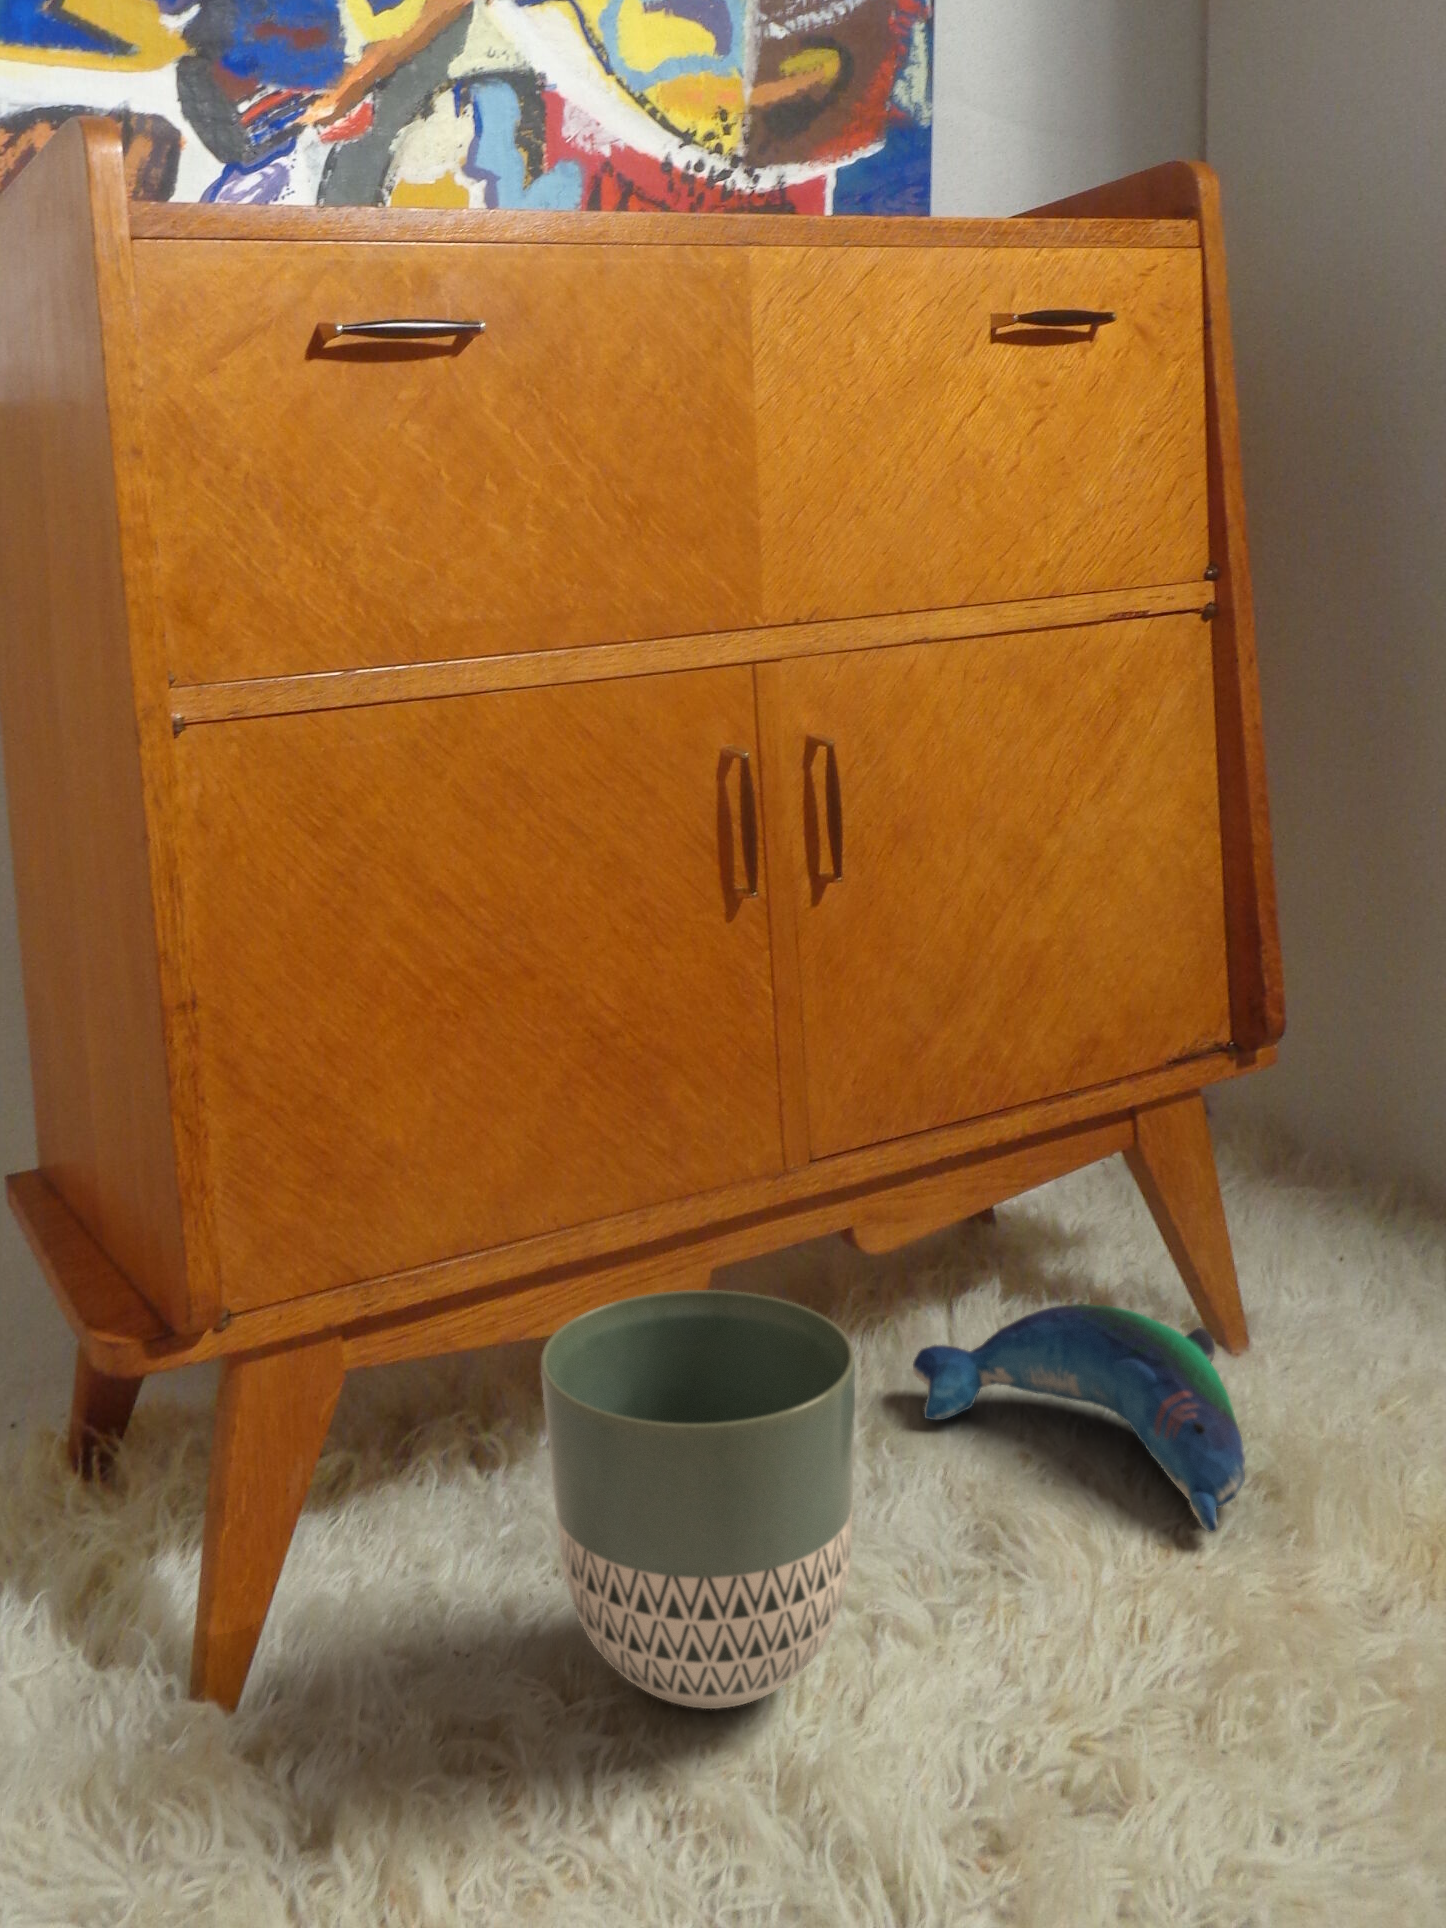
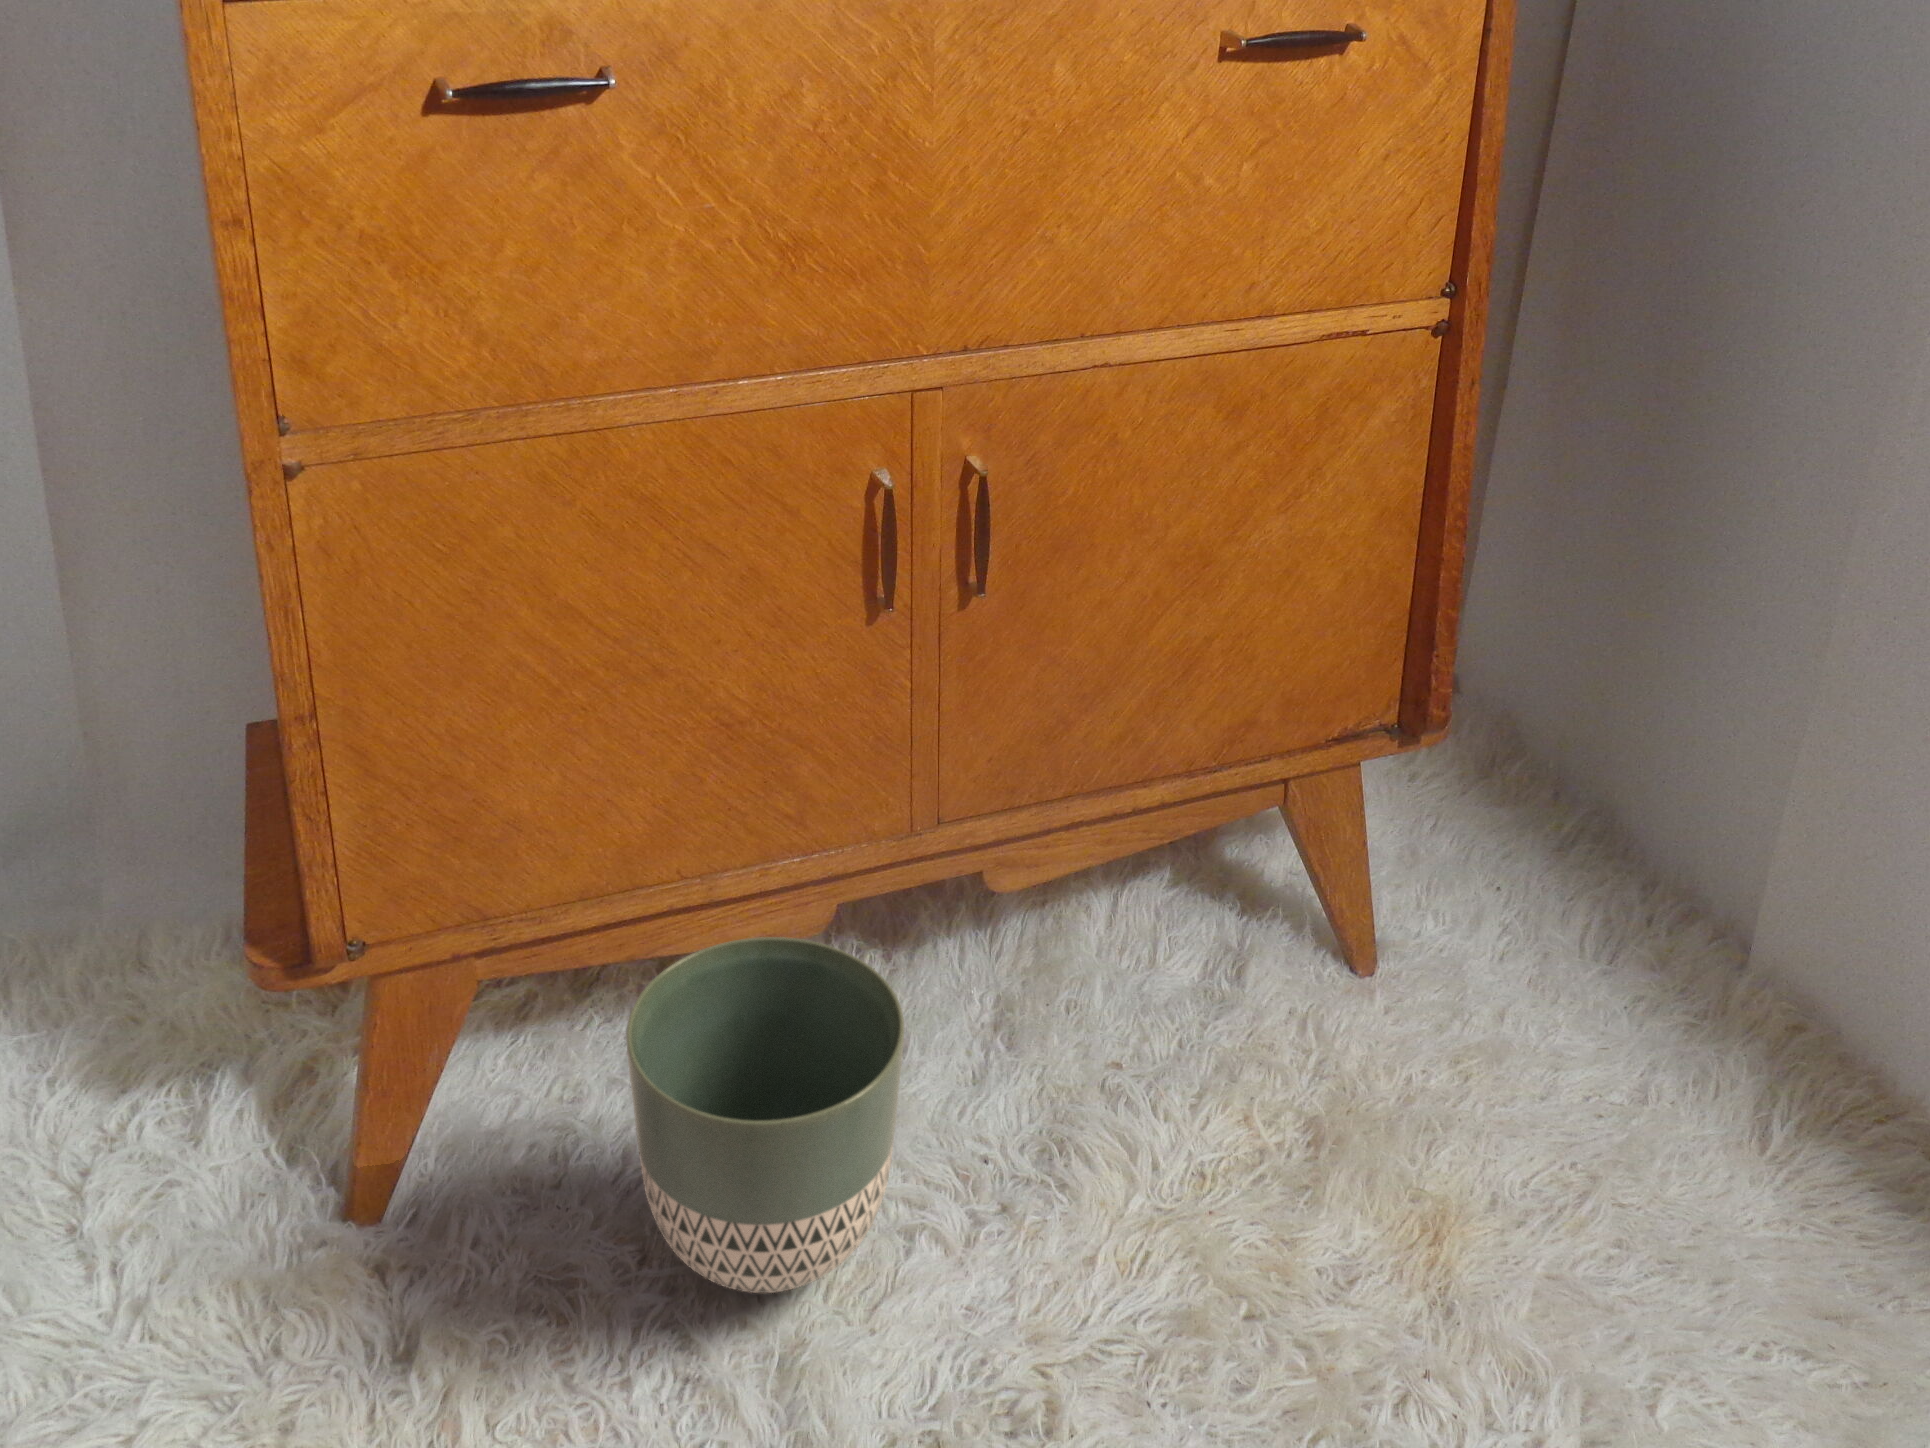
plush toy: present [913,1304,1245,1532] -> none [1046,921,1303,1169]

